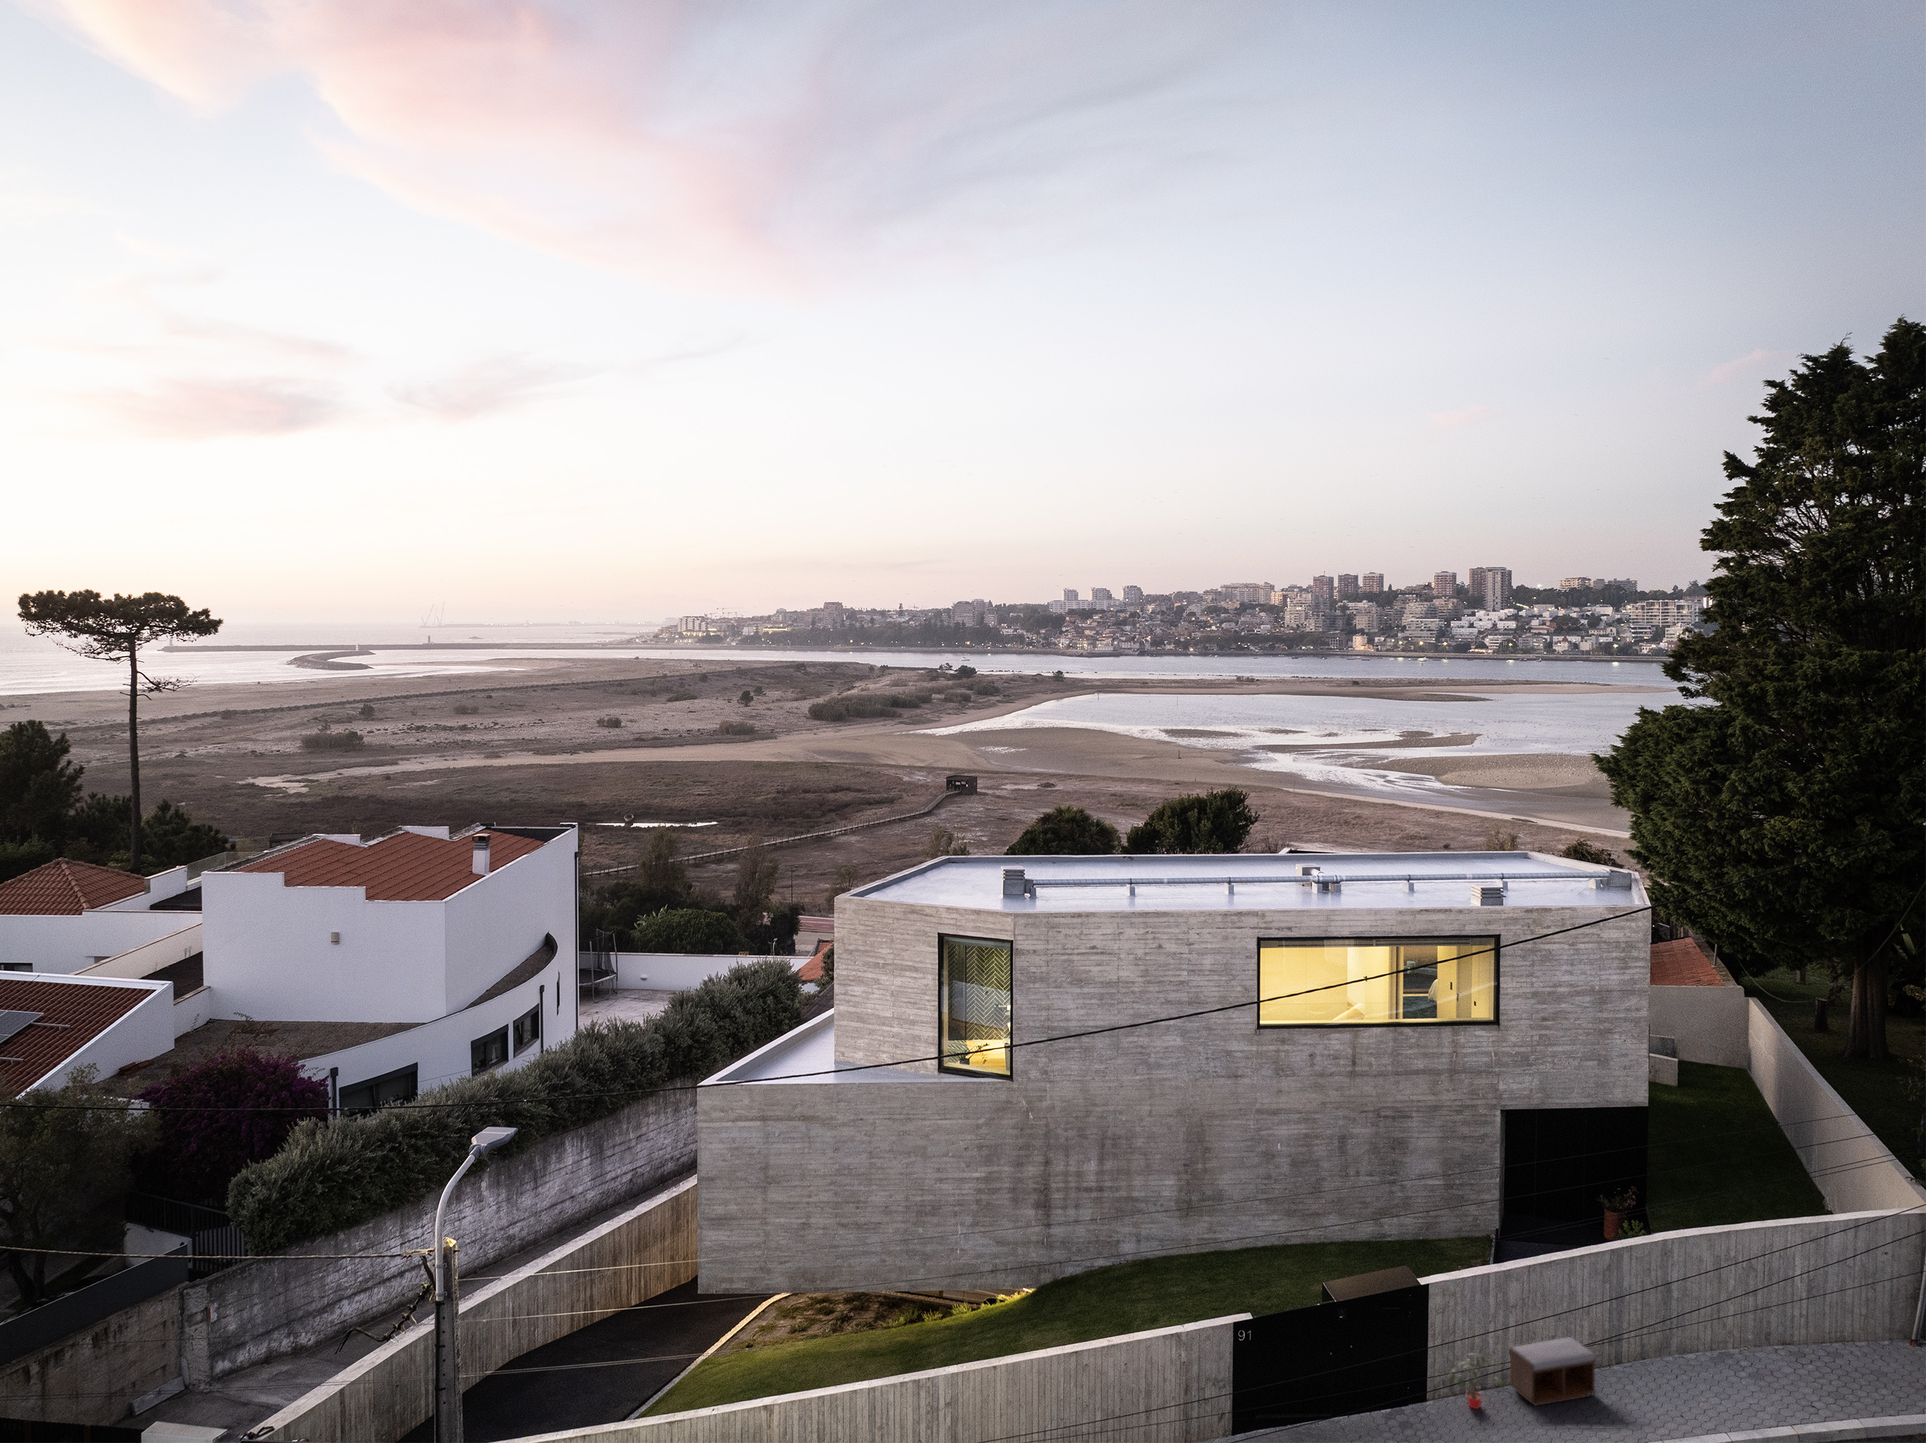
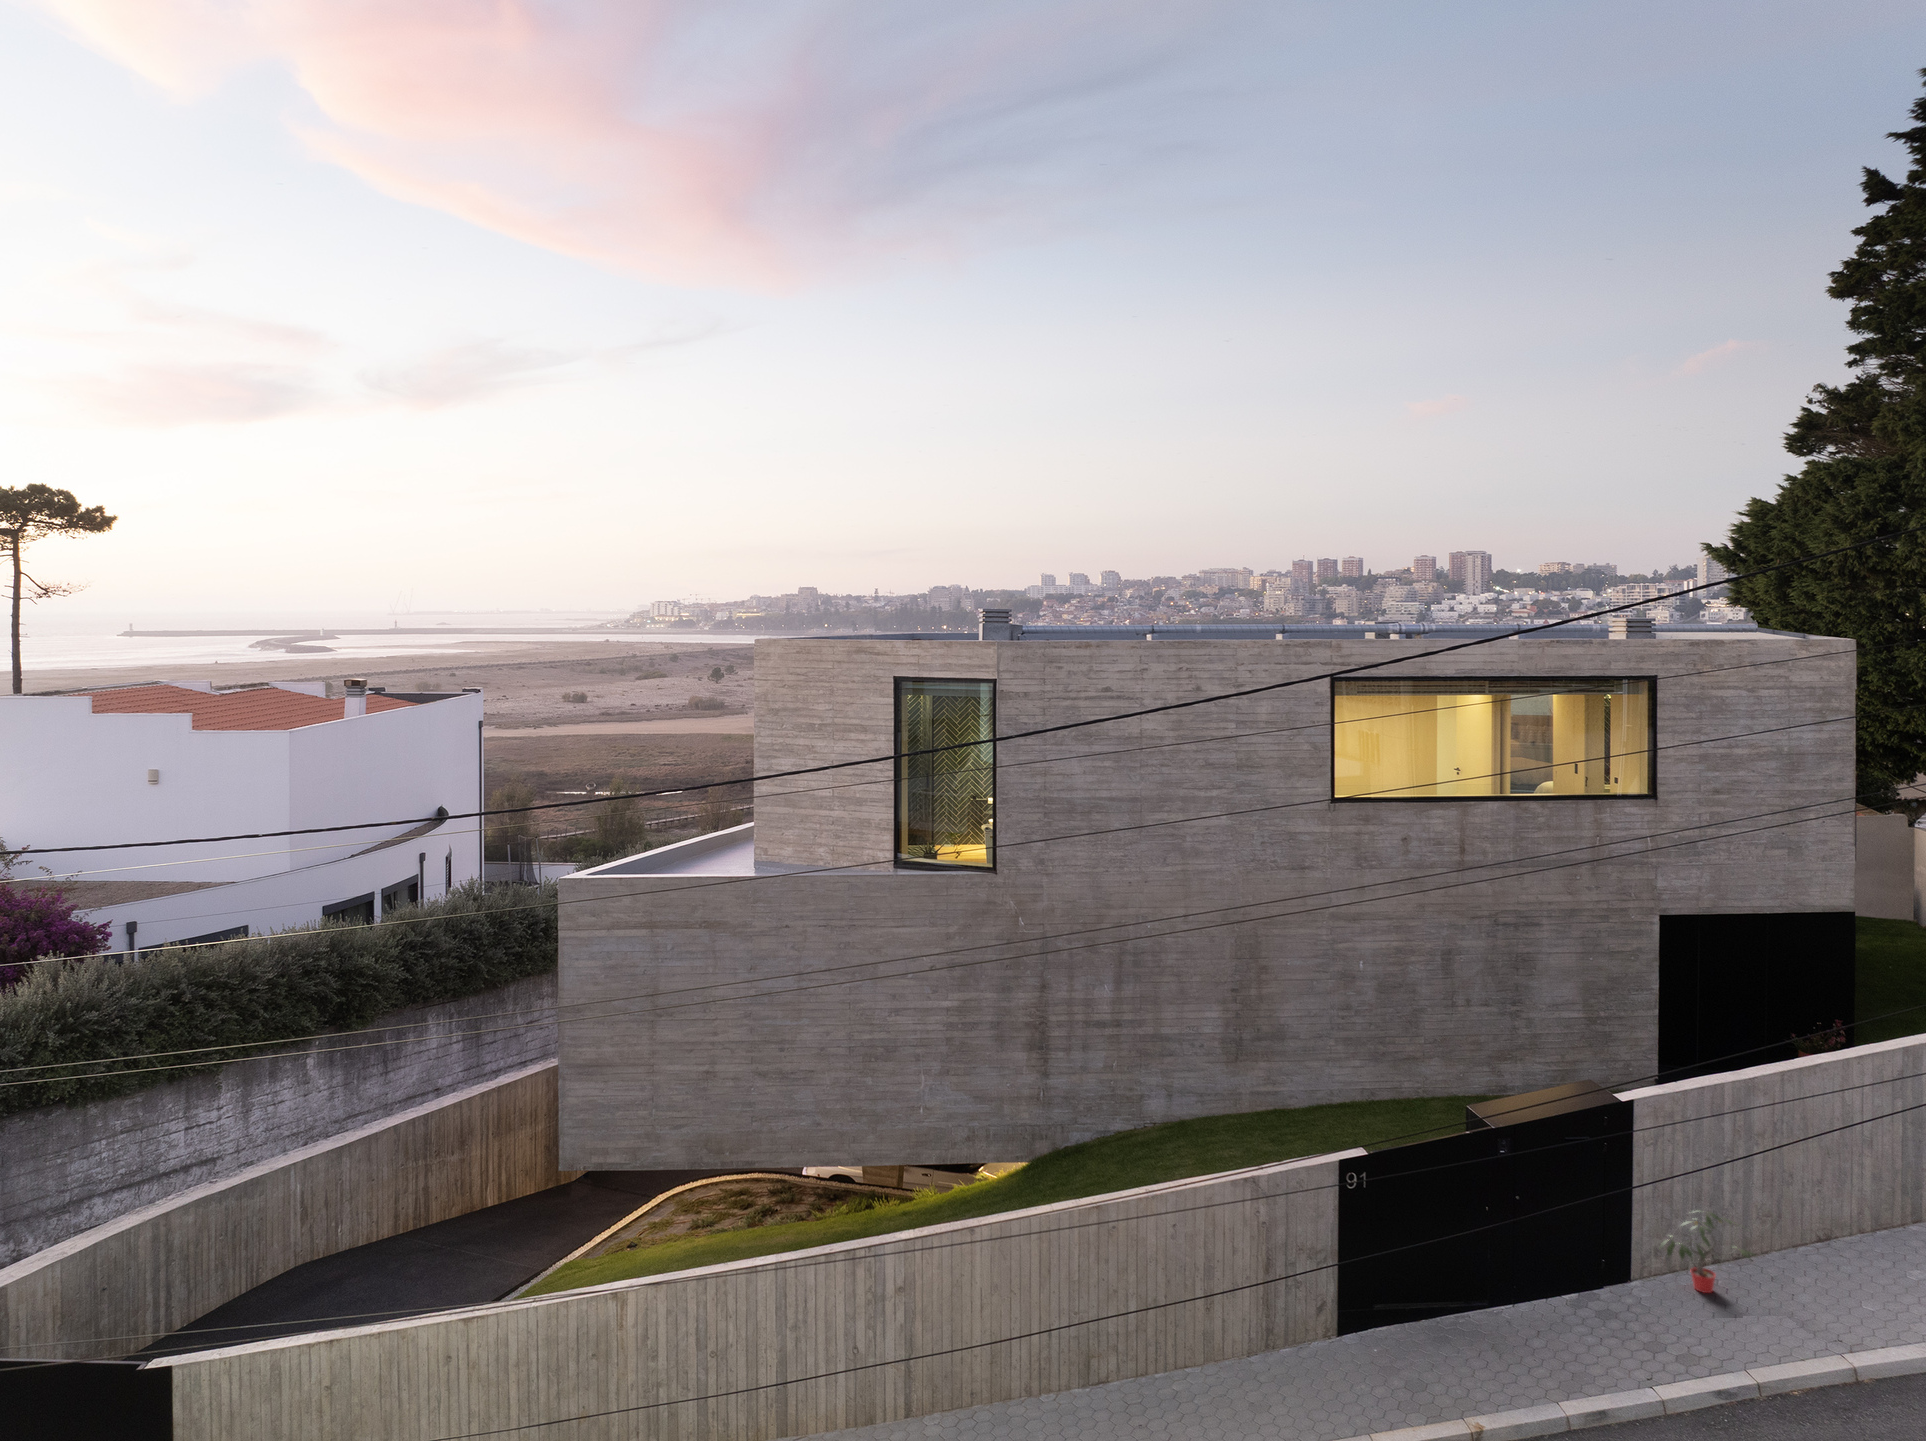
bench: present [1509,1337,1596,1406] -> none [1745,1190,1881,1289]

